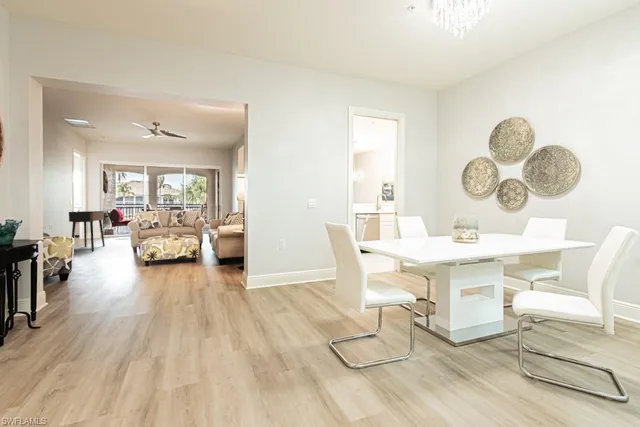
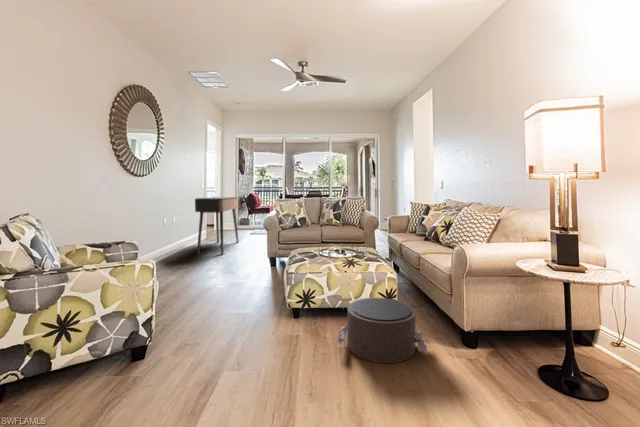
pouf: none [164,251,204,271] -> present [338,298,427,363]

